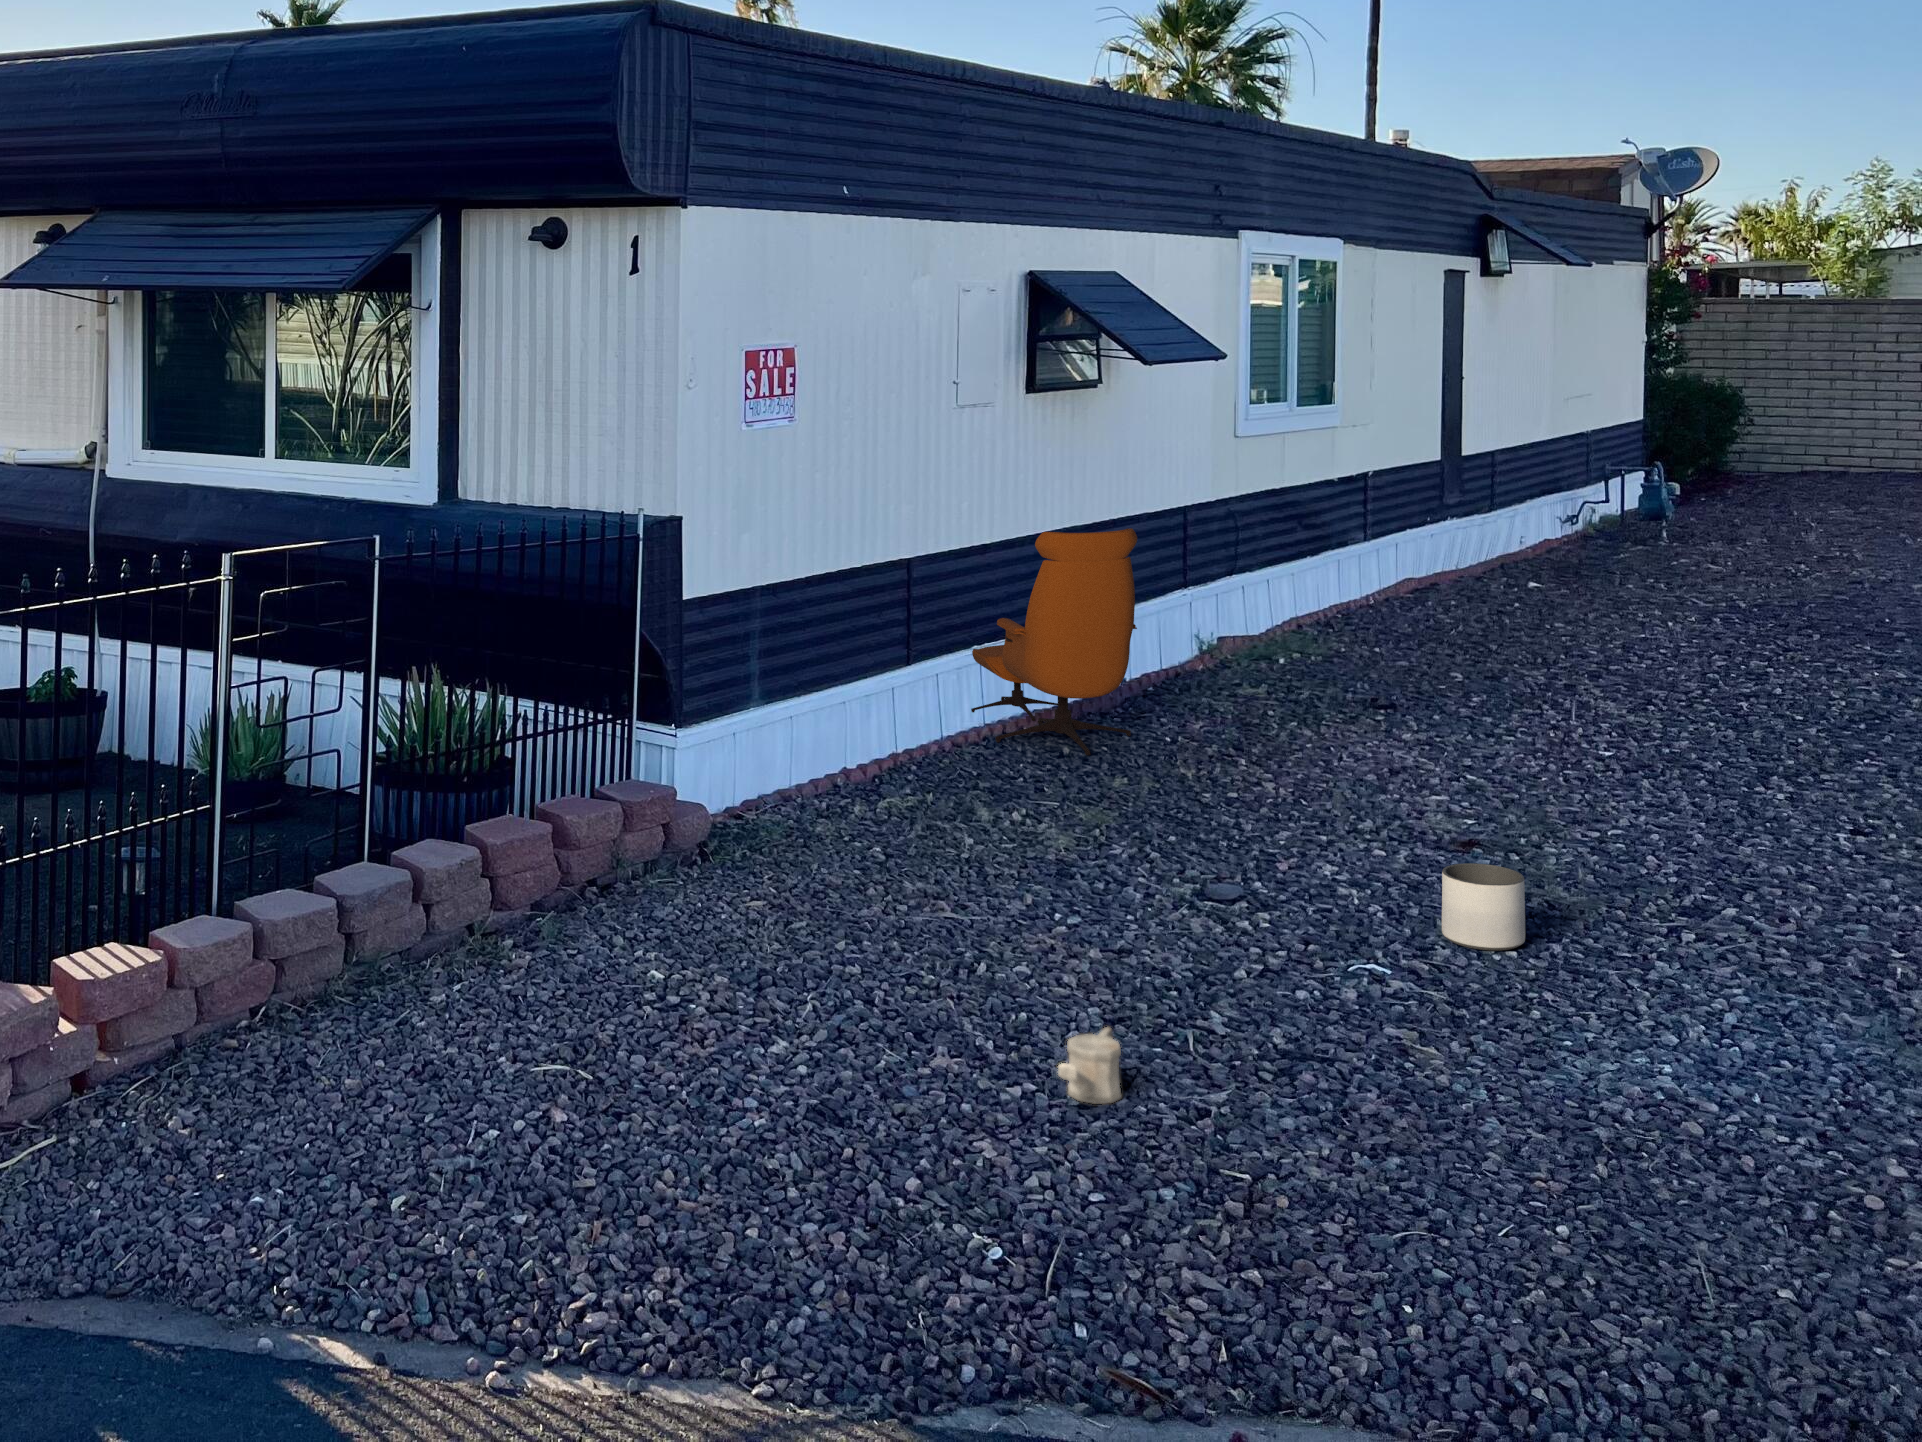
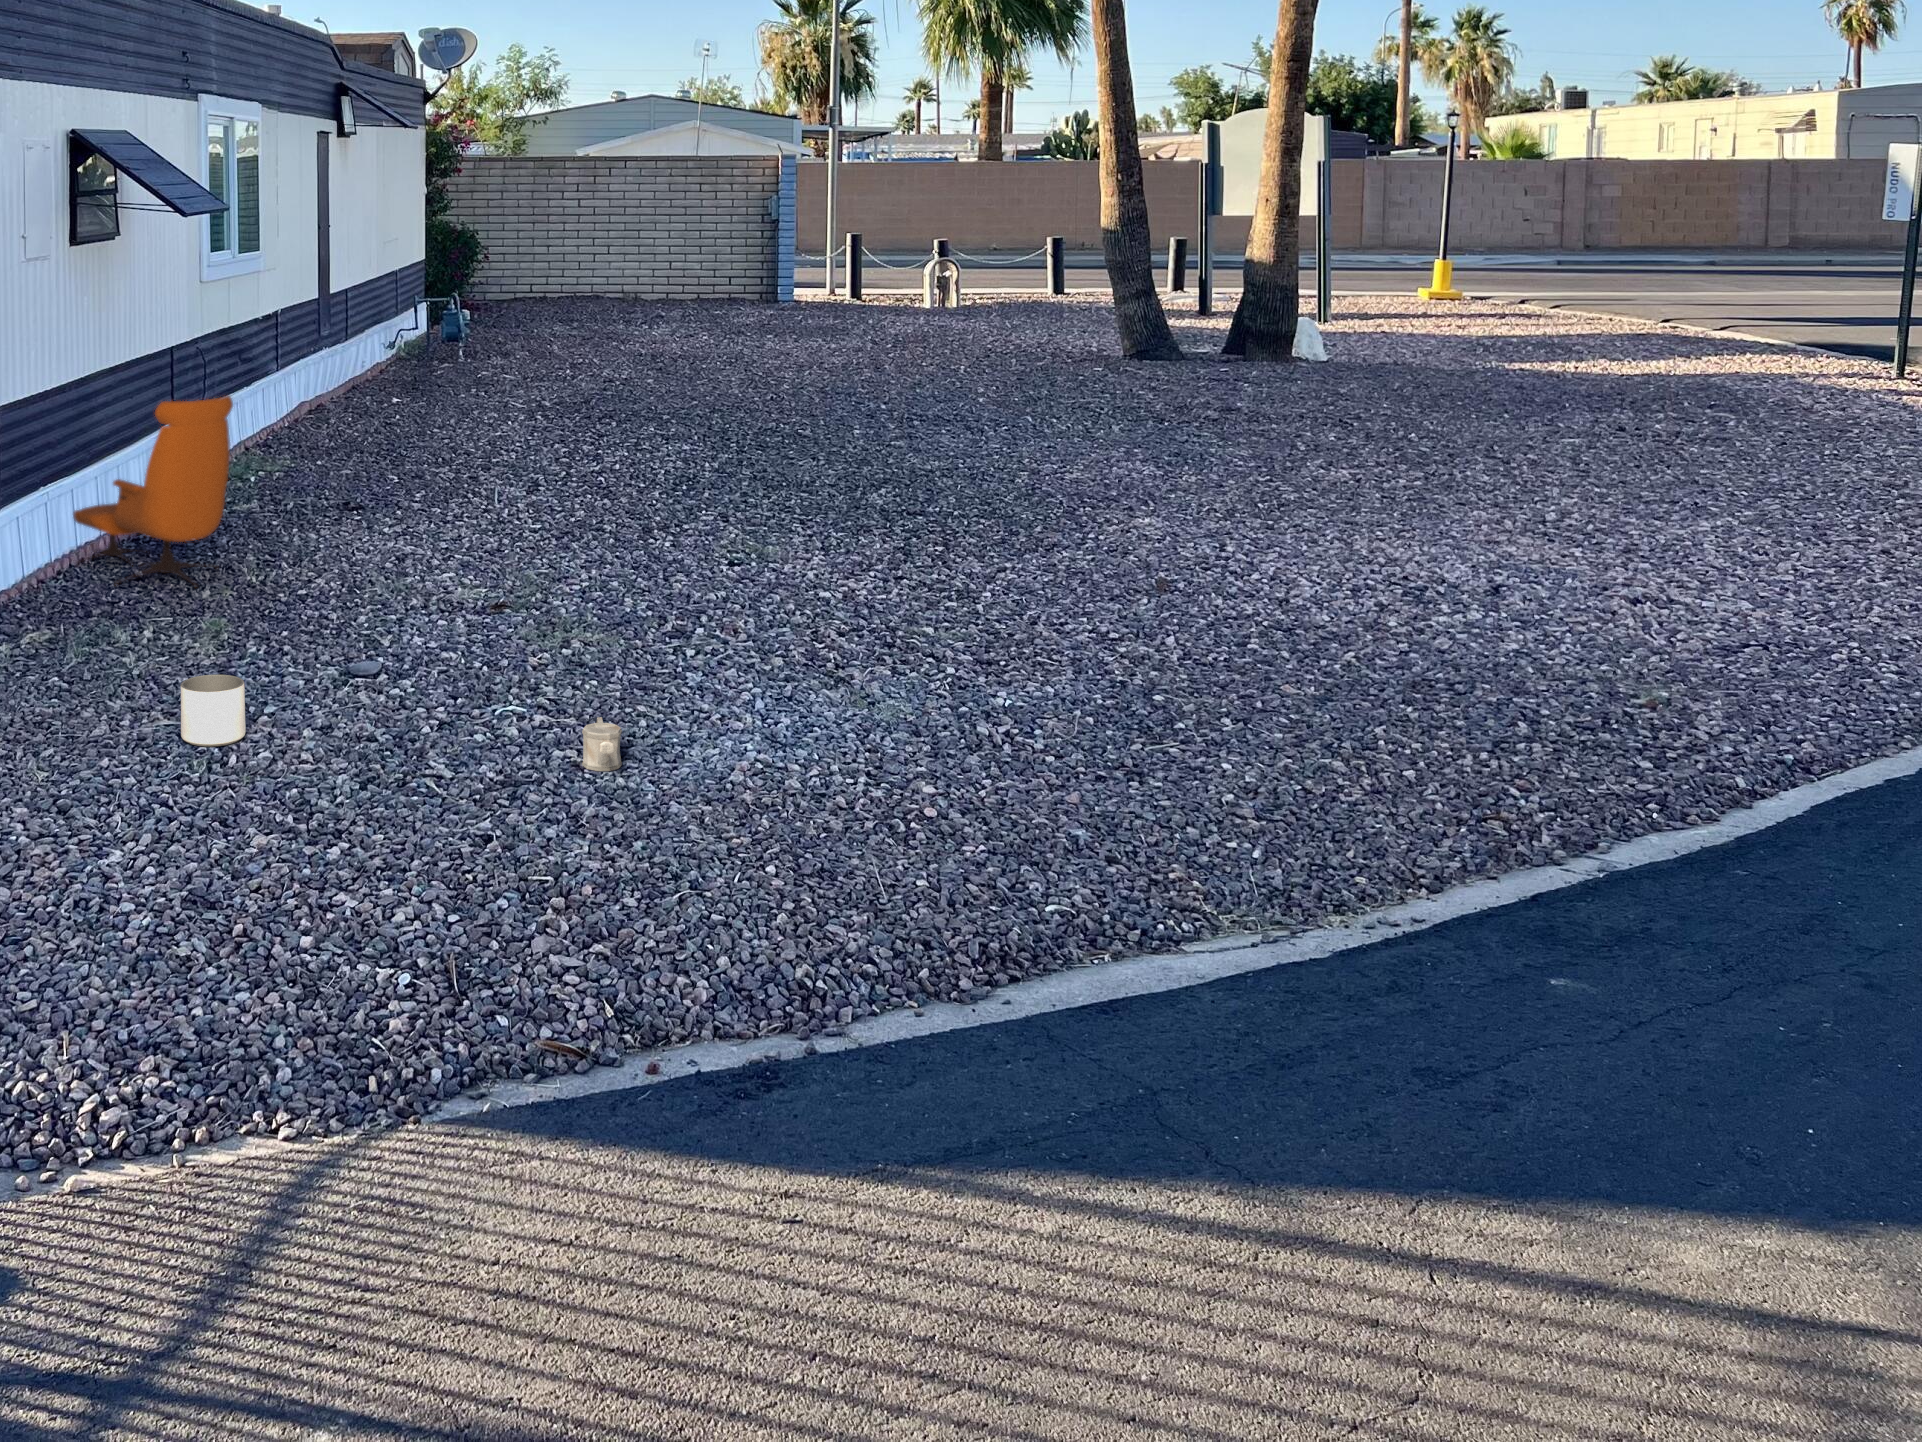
planter: present [1442,863,1525,951] -> present [181,674,246,747]
watering can: present [1058,1027,1121,1104] -> present [582,717,622,771]

